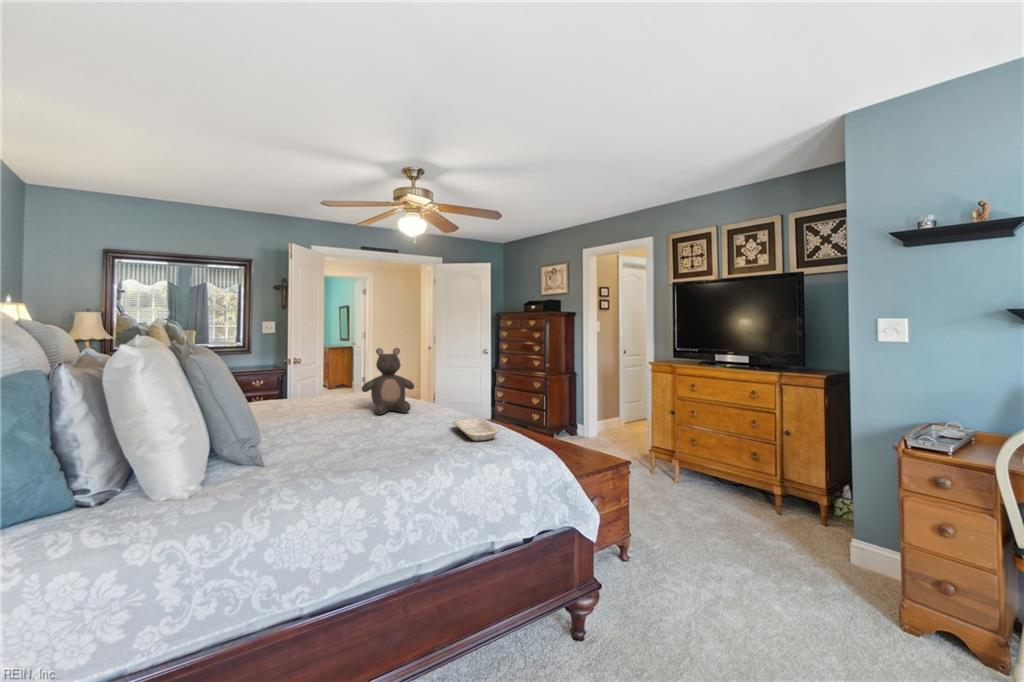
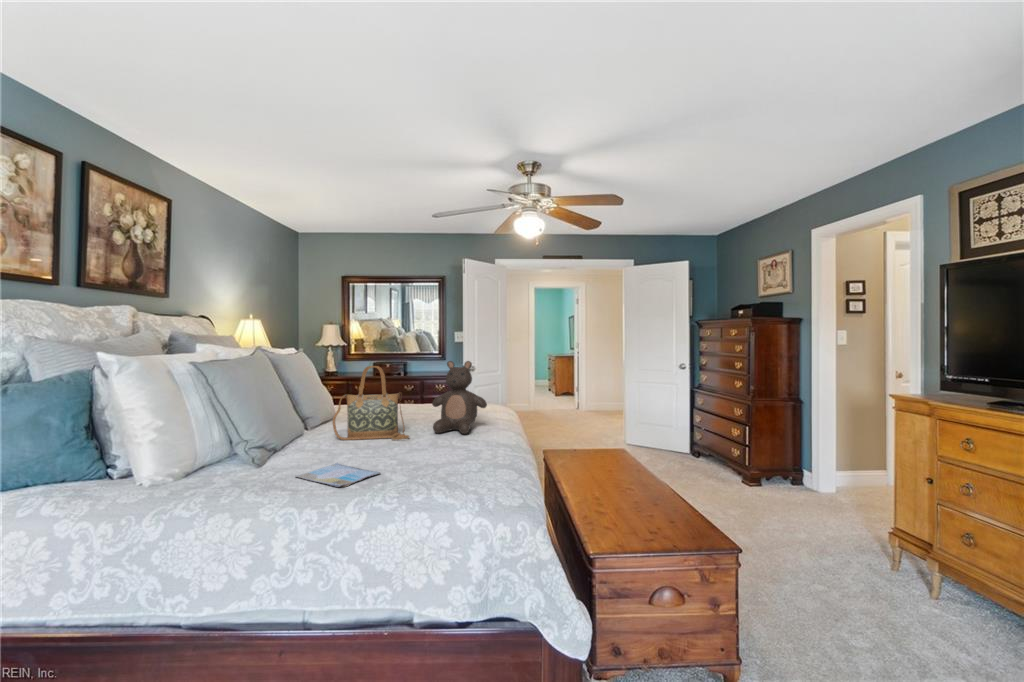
handbag: none [285,354,366,429] -> present [333,366,409,440]
tray: present [453,419,499,441] -> none [433,453,495,486]
book: none [340,441,410,456] -> present [295,463,380,487]

